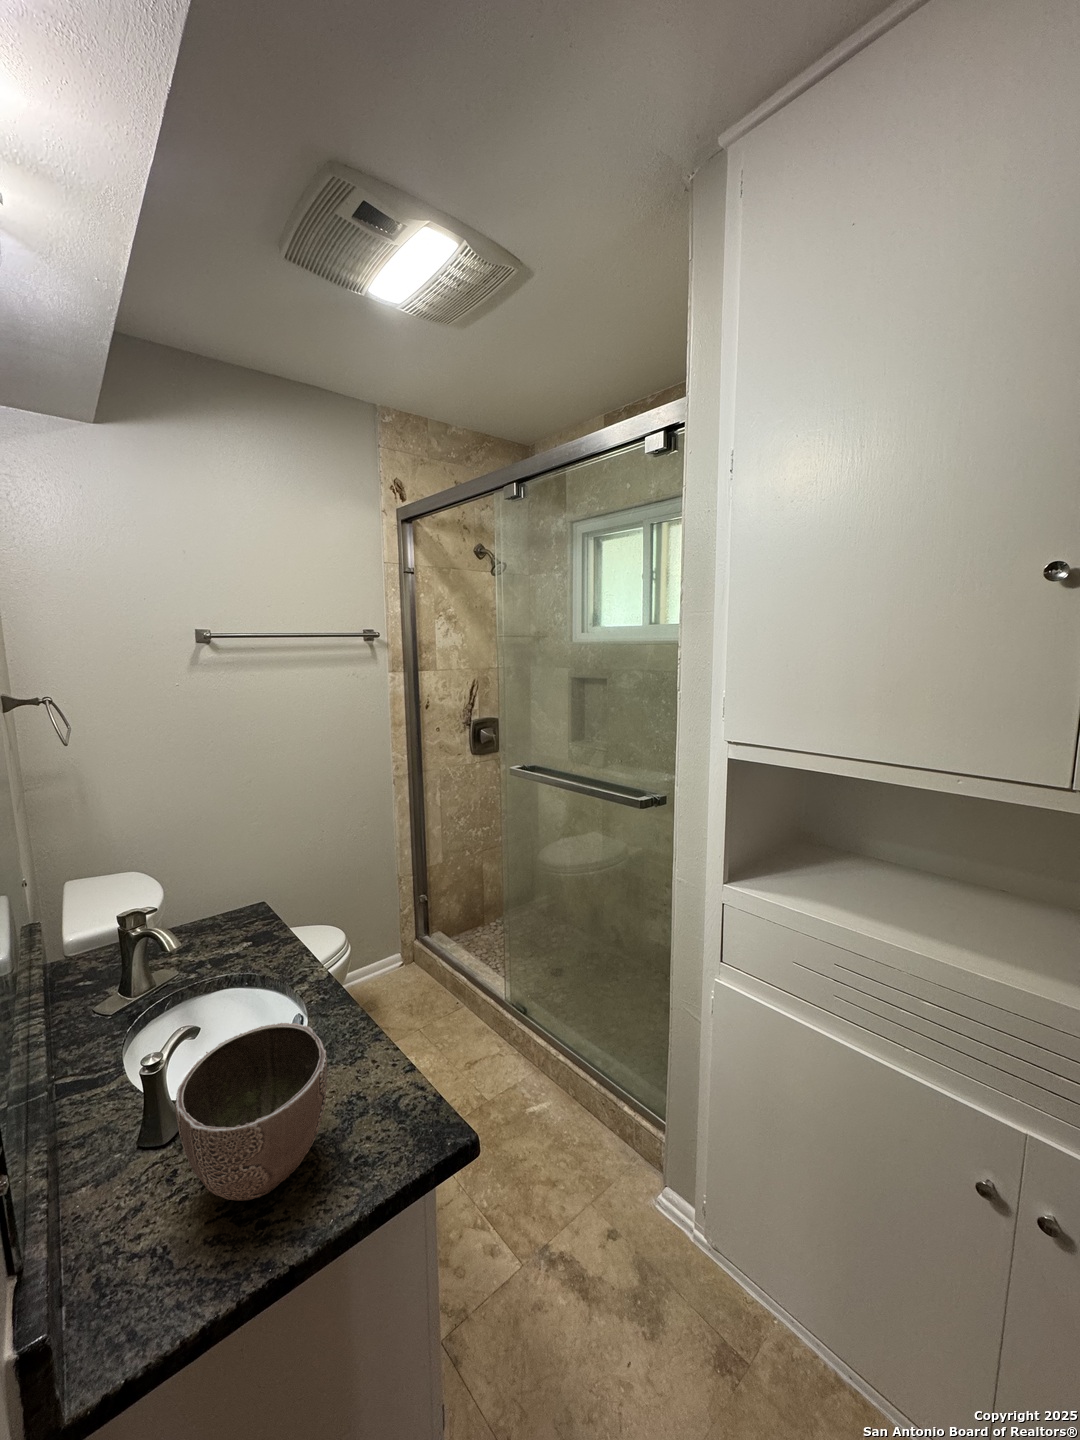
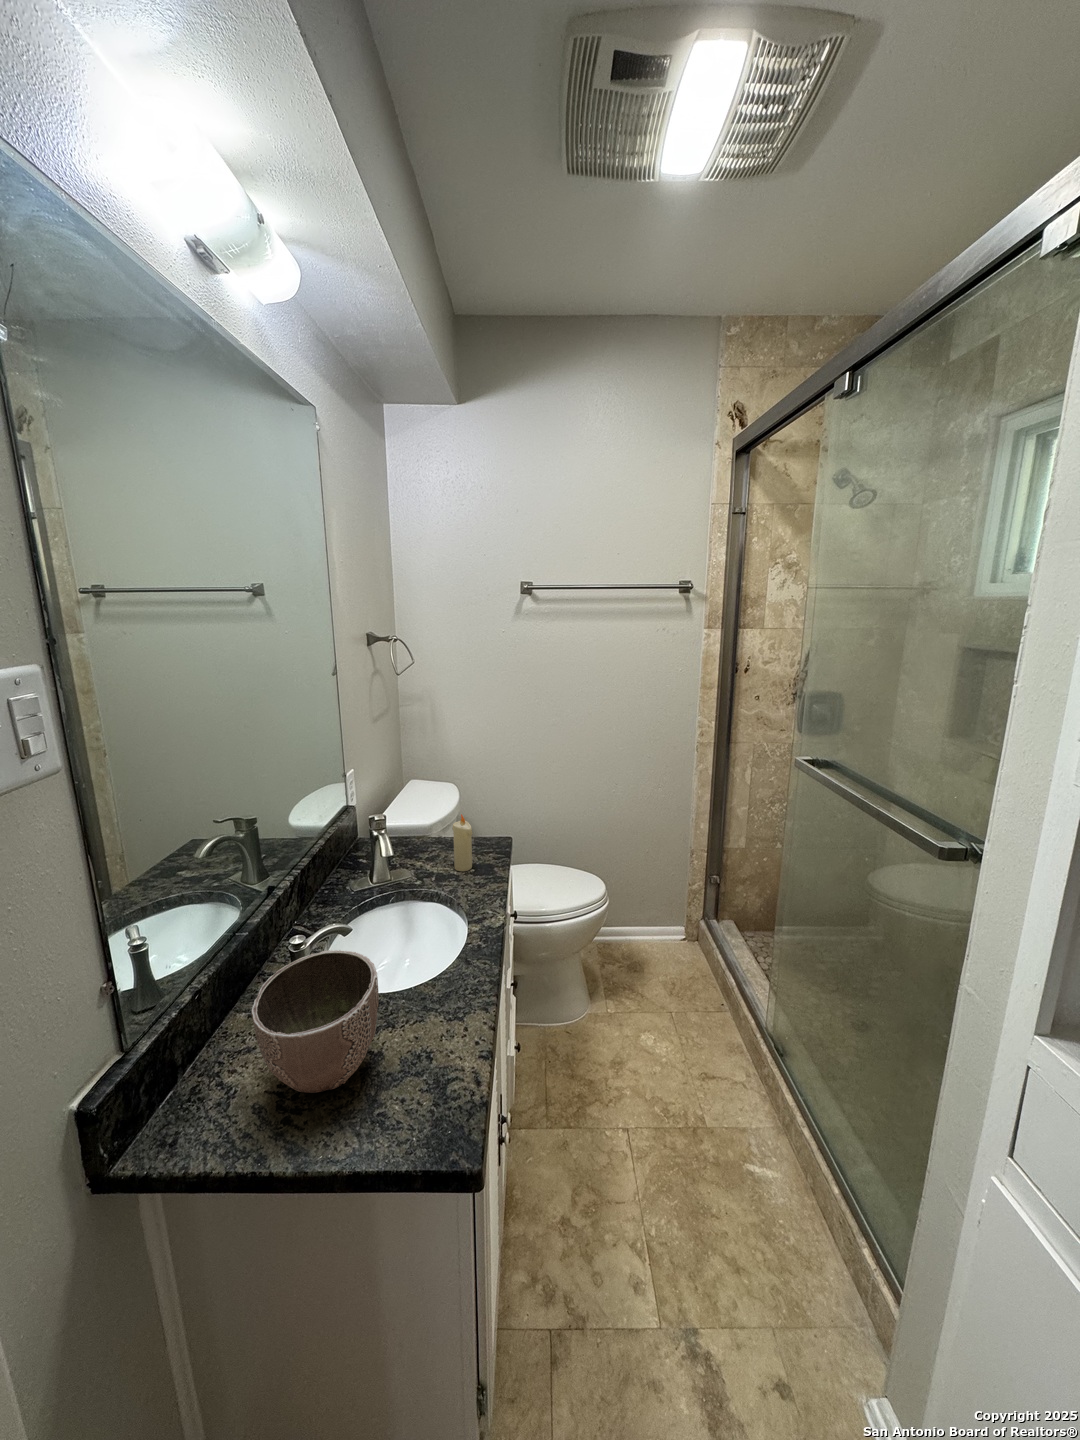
candle: none [209,886,238,955] -> present [452,814,472,871]

